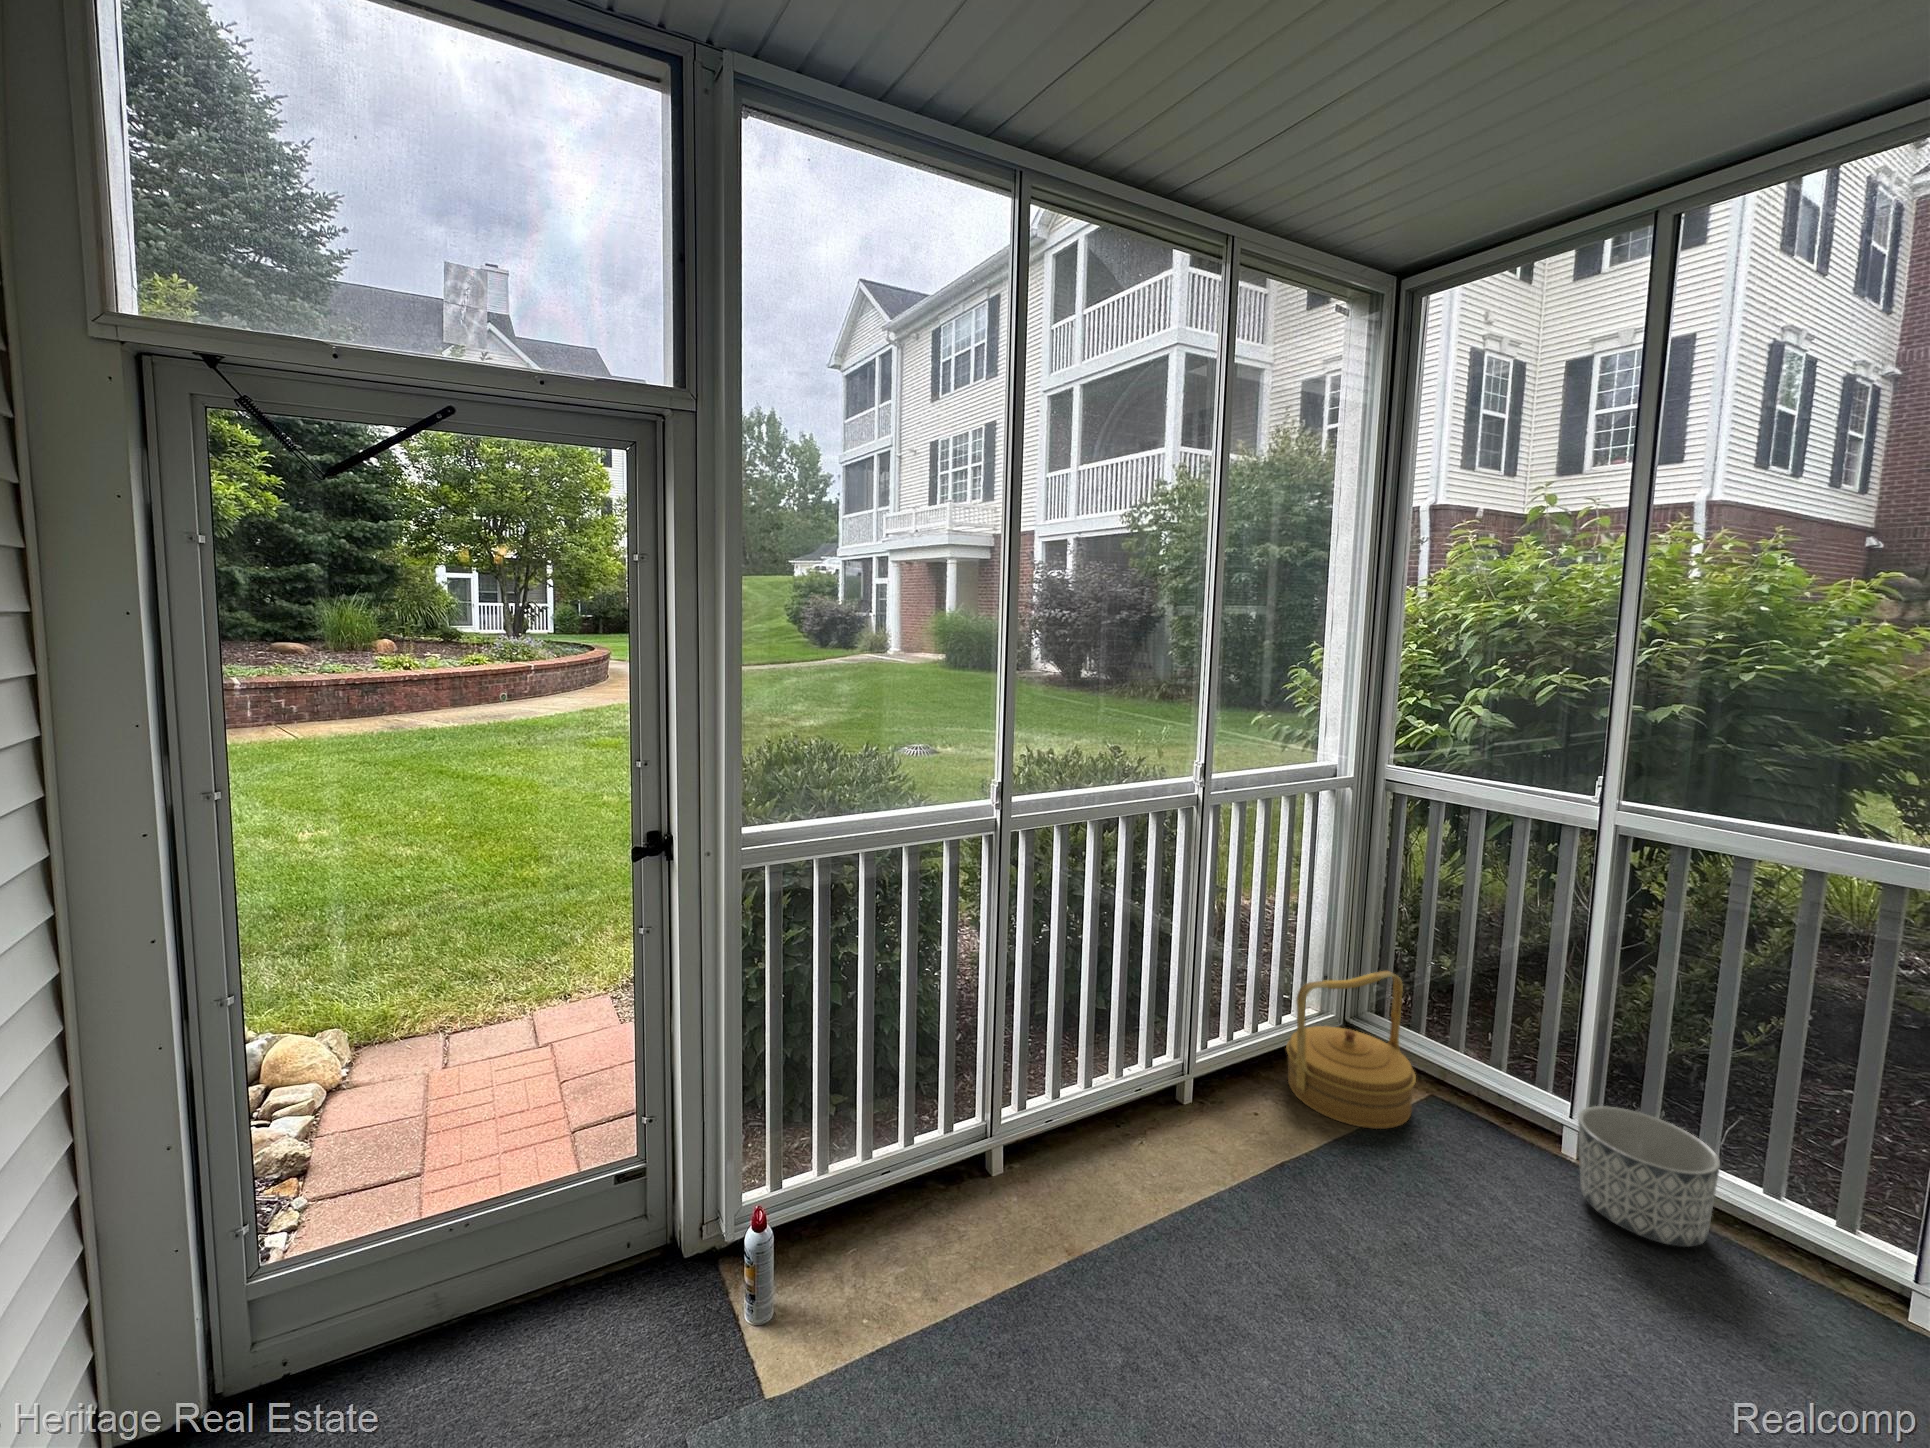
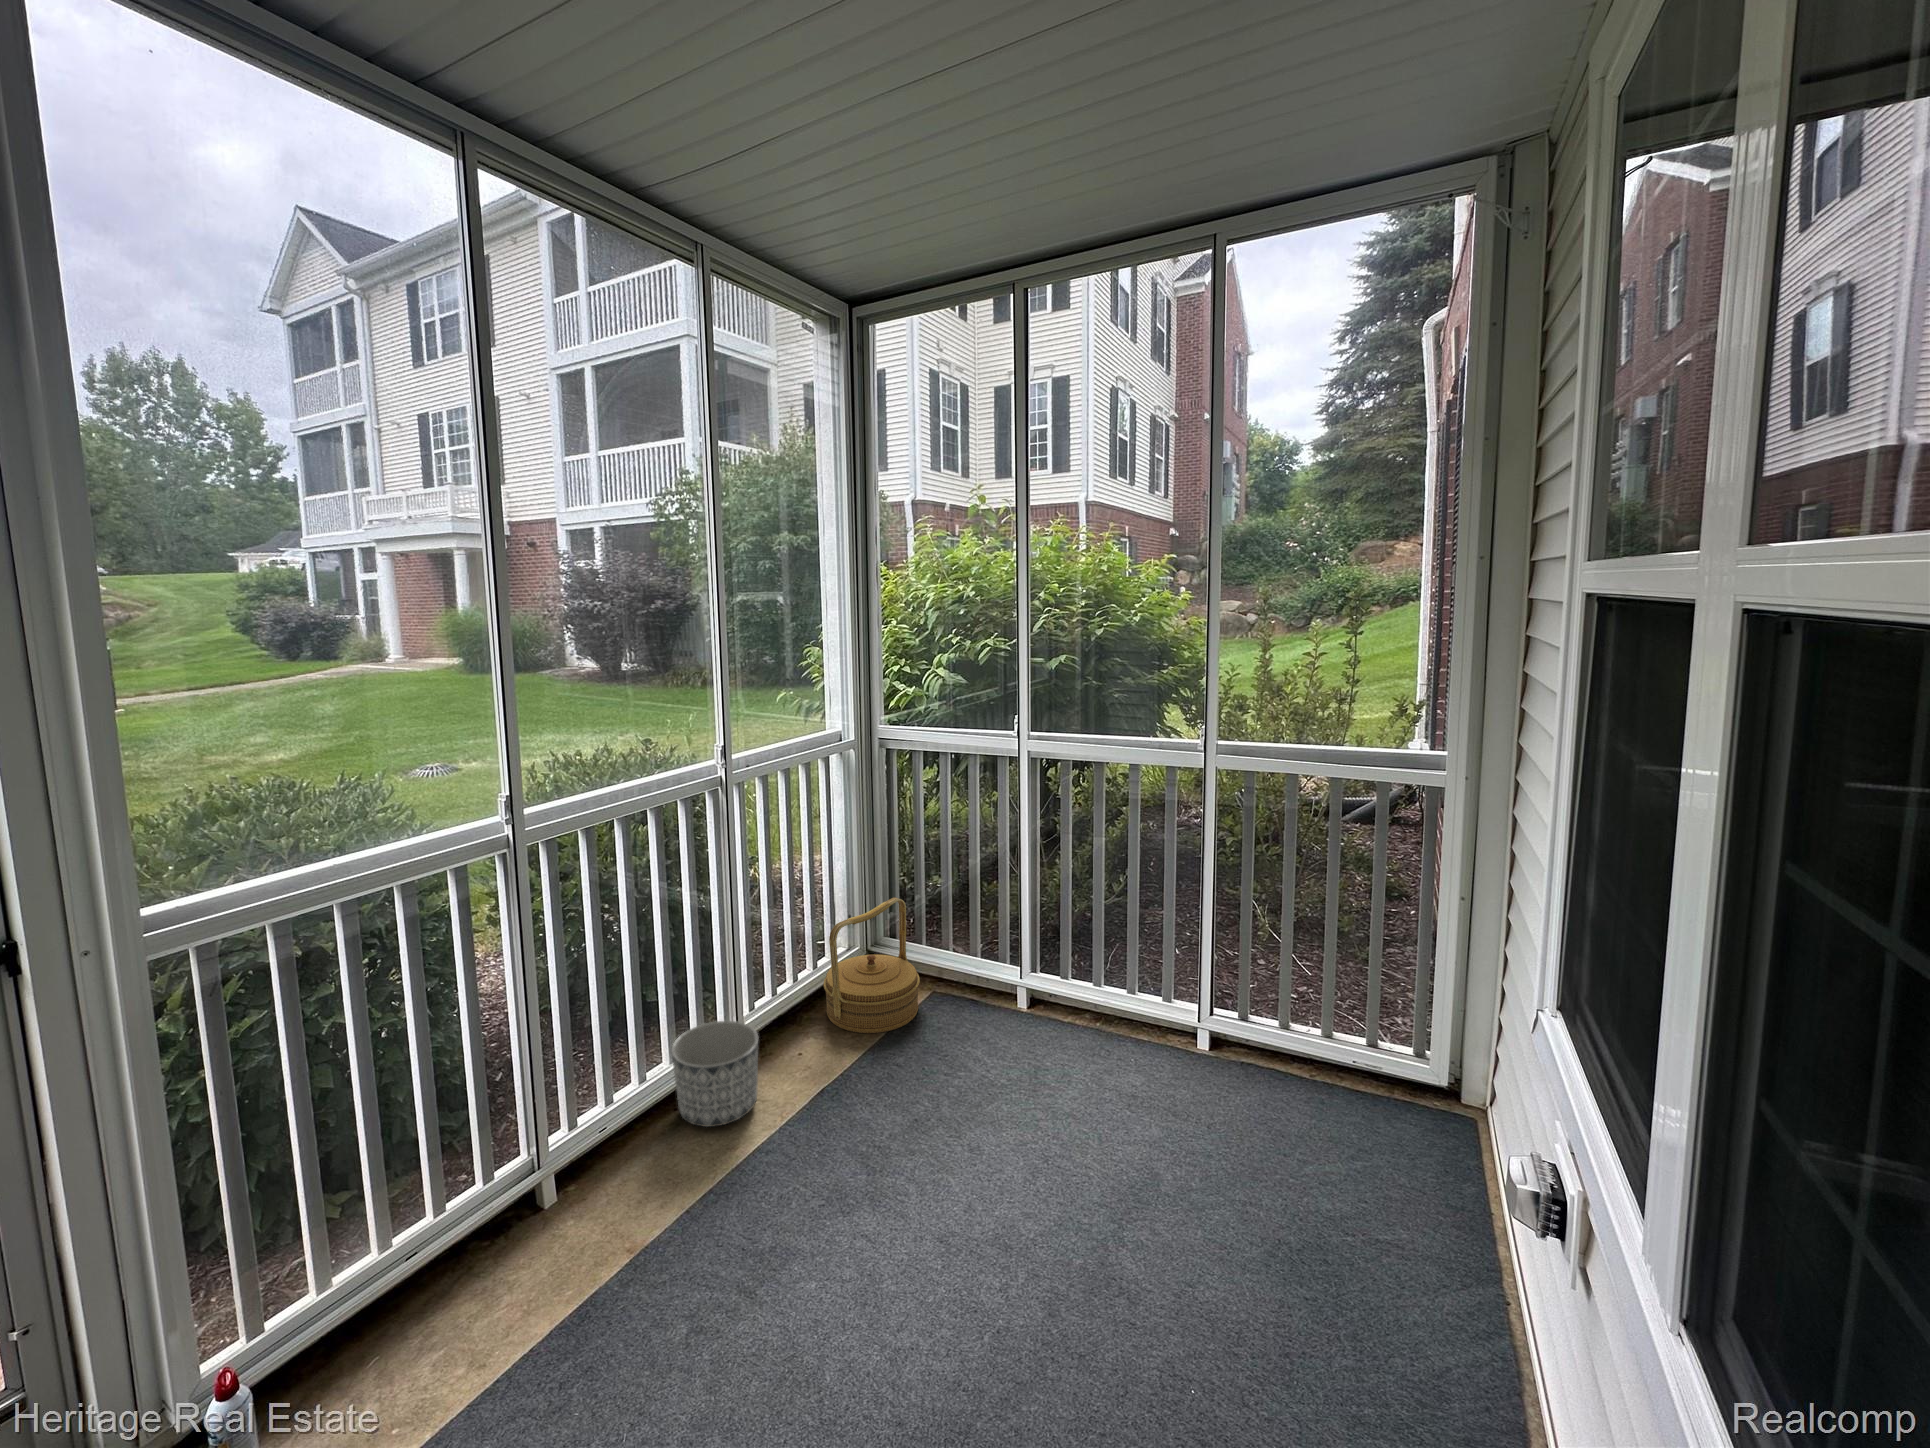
planter: present [1578,1106,1720,1247] -> present [671,1021,758,1127]

